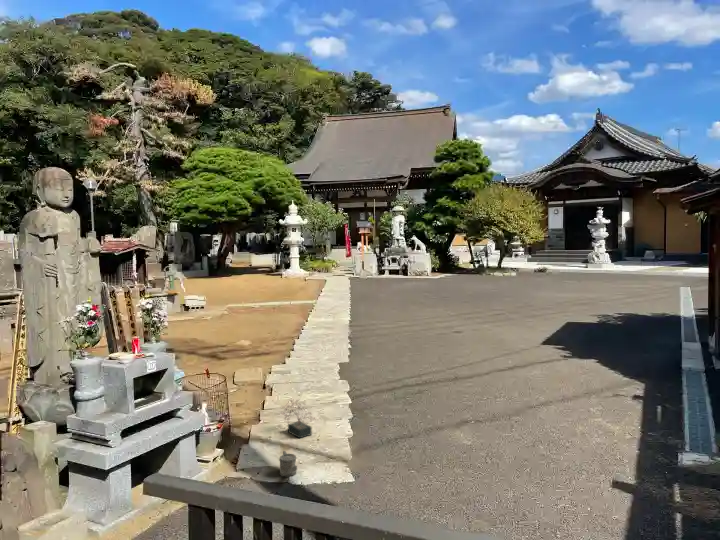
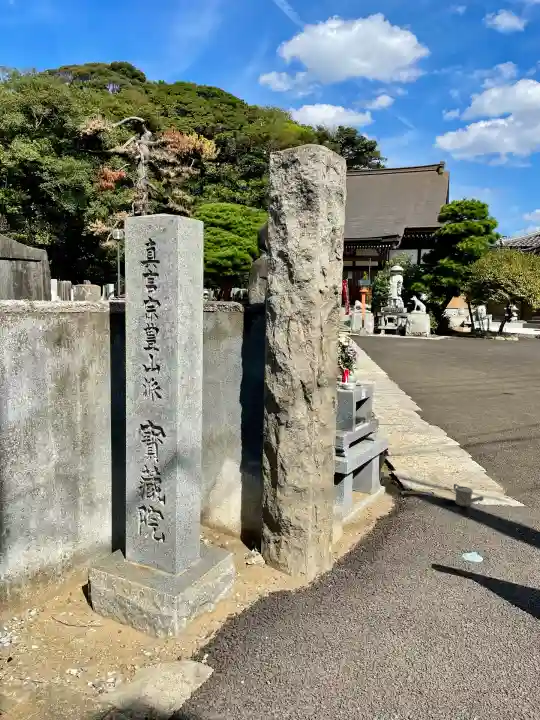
decorative plant: present [284,400,315,438] -> none [422,440,459,476]

